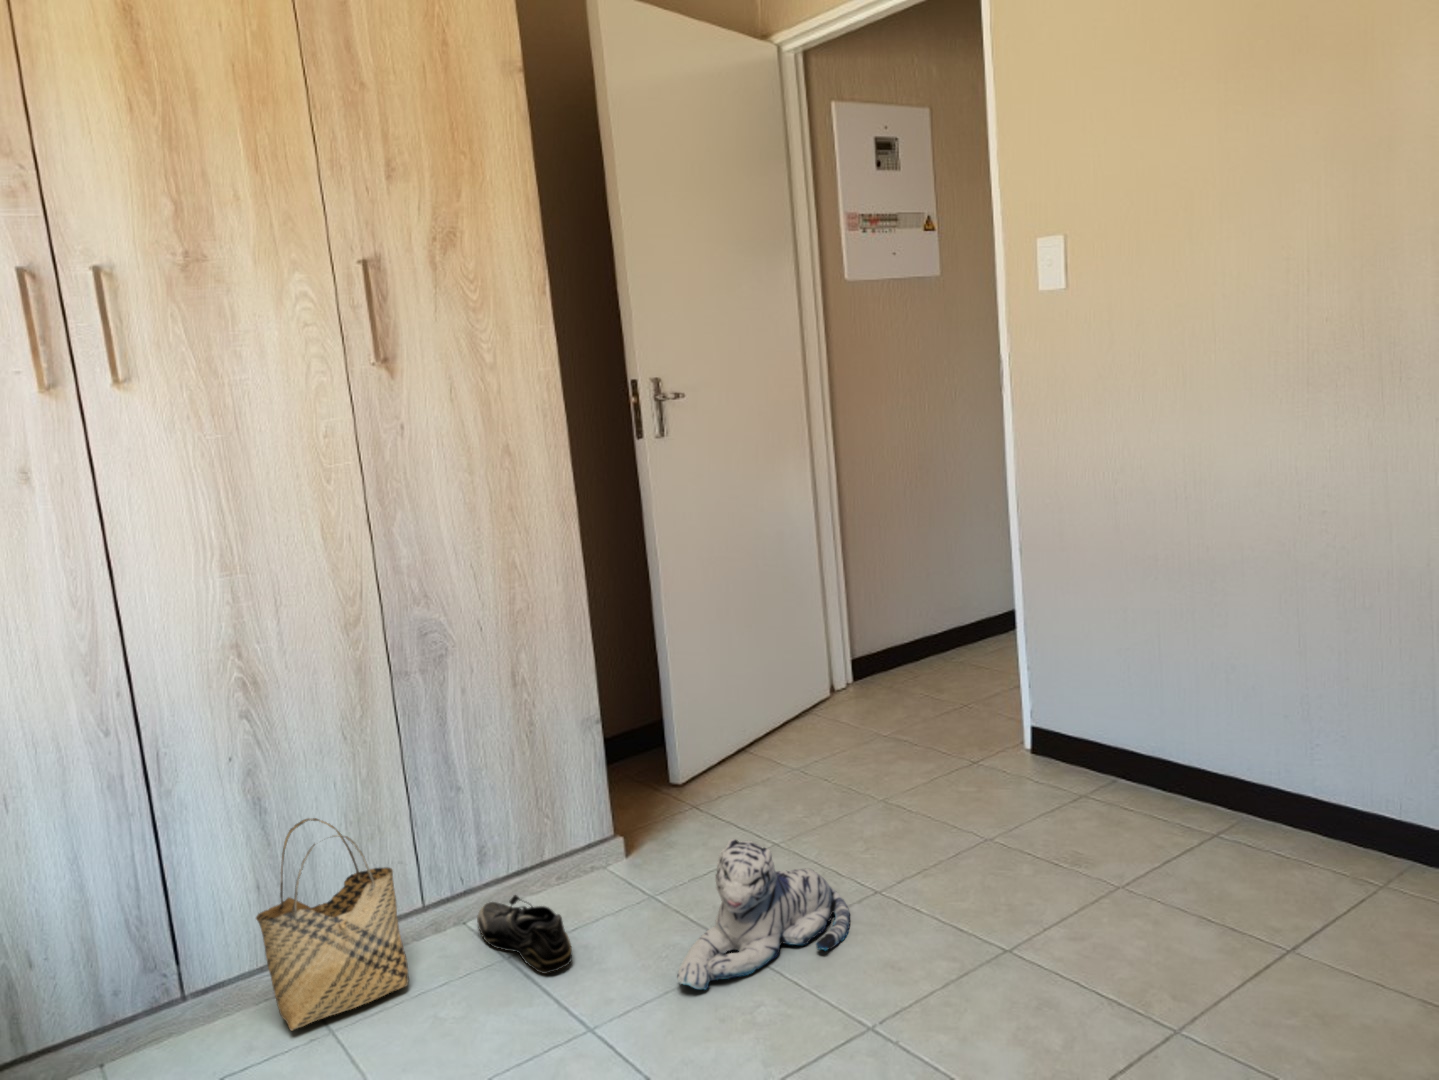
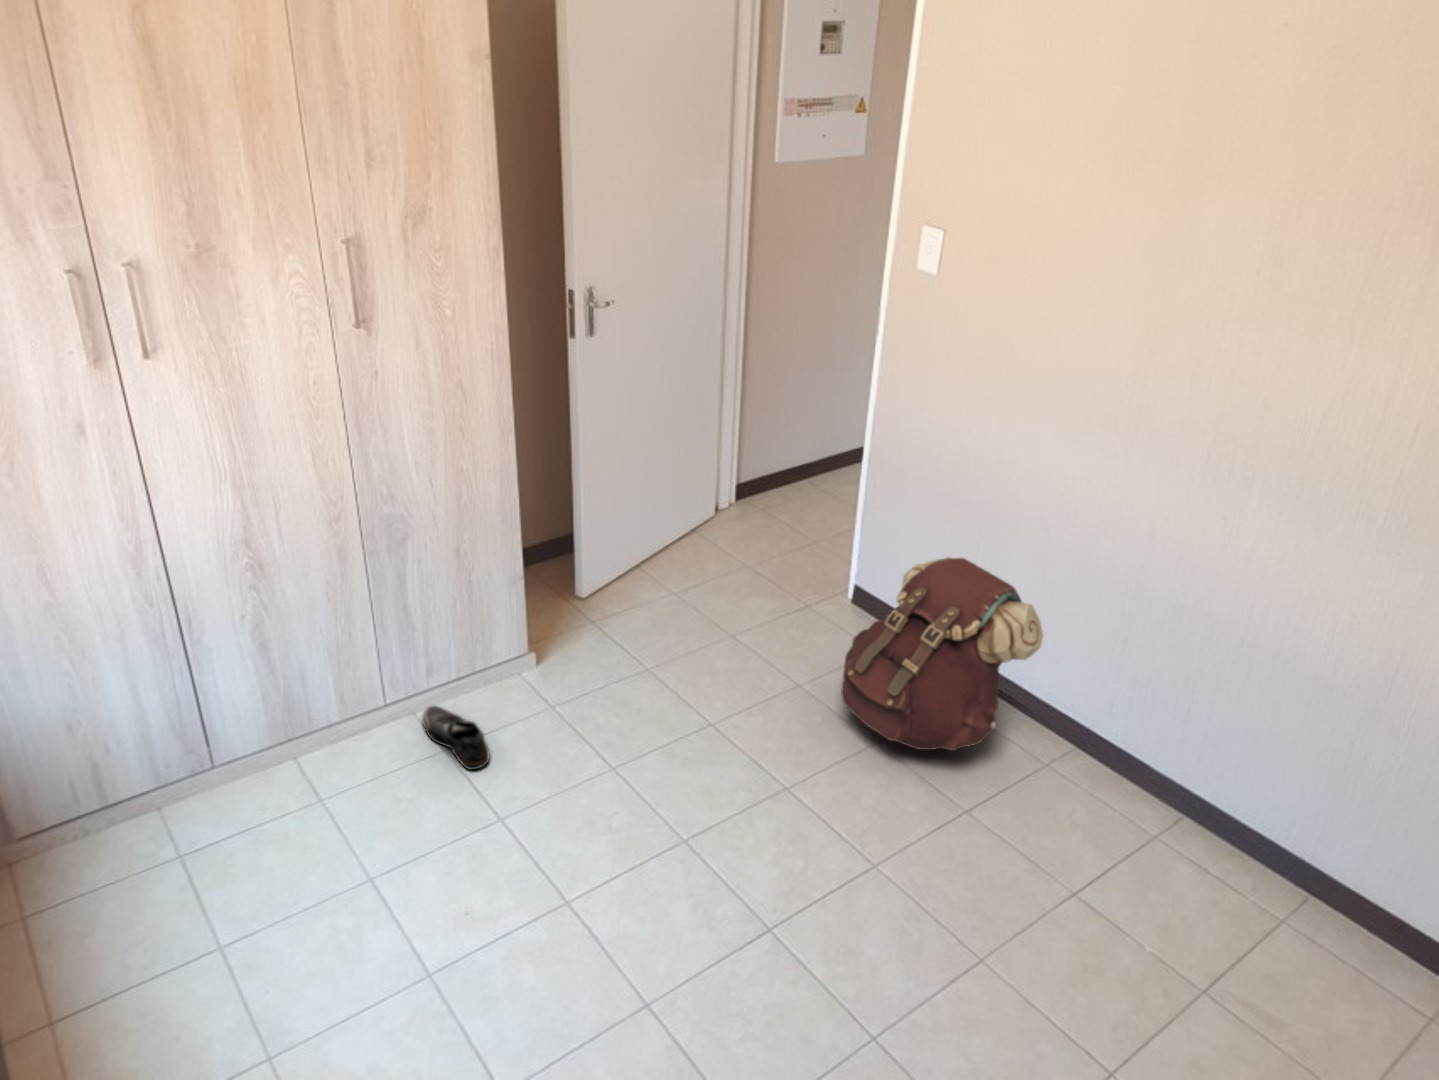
backpack: none [1045,618,1325,877] -> present [841,558,1043,751]
woven basket: present [256,818,409,1031] -> none [266,657,373,799]
plush toy: present [677,839,850,989] -> none [560,700,688,798]

